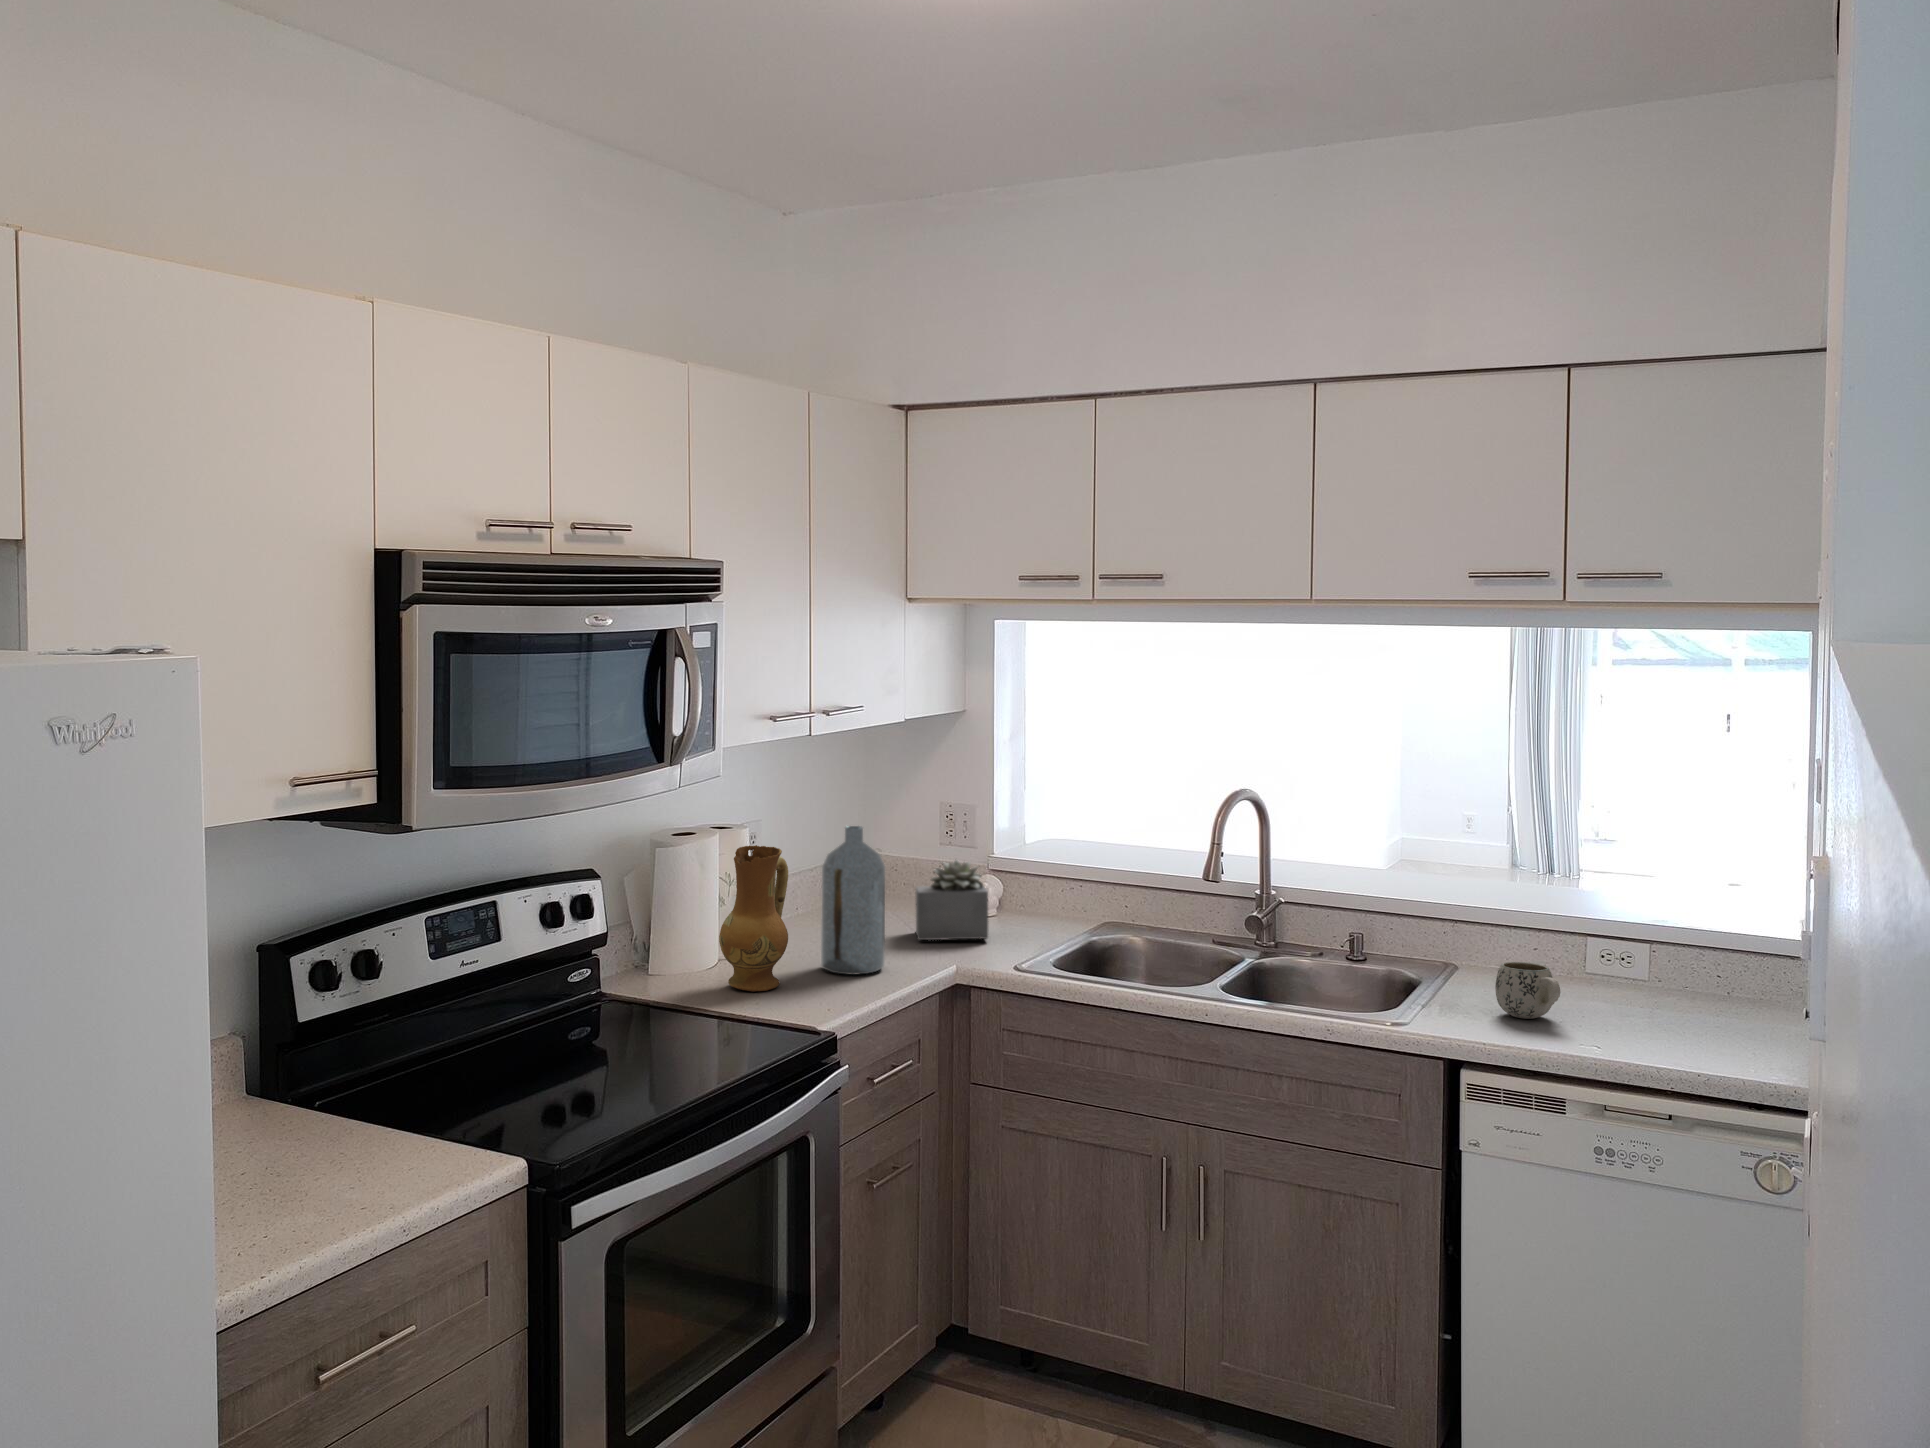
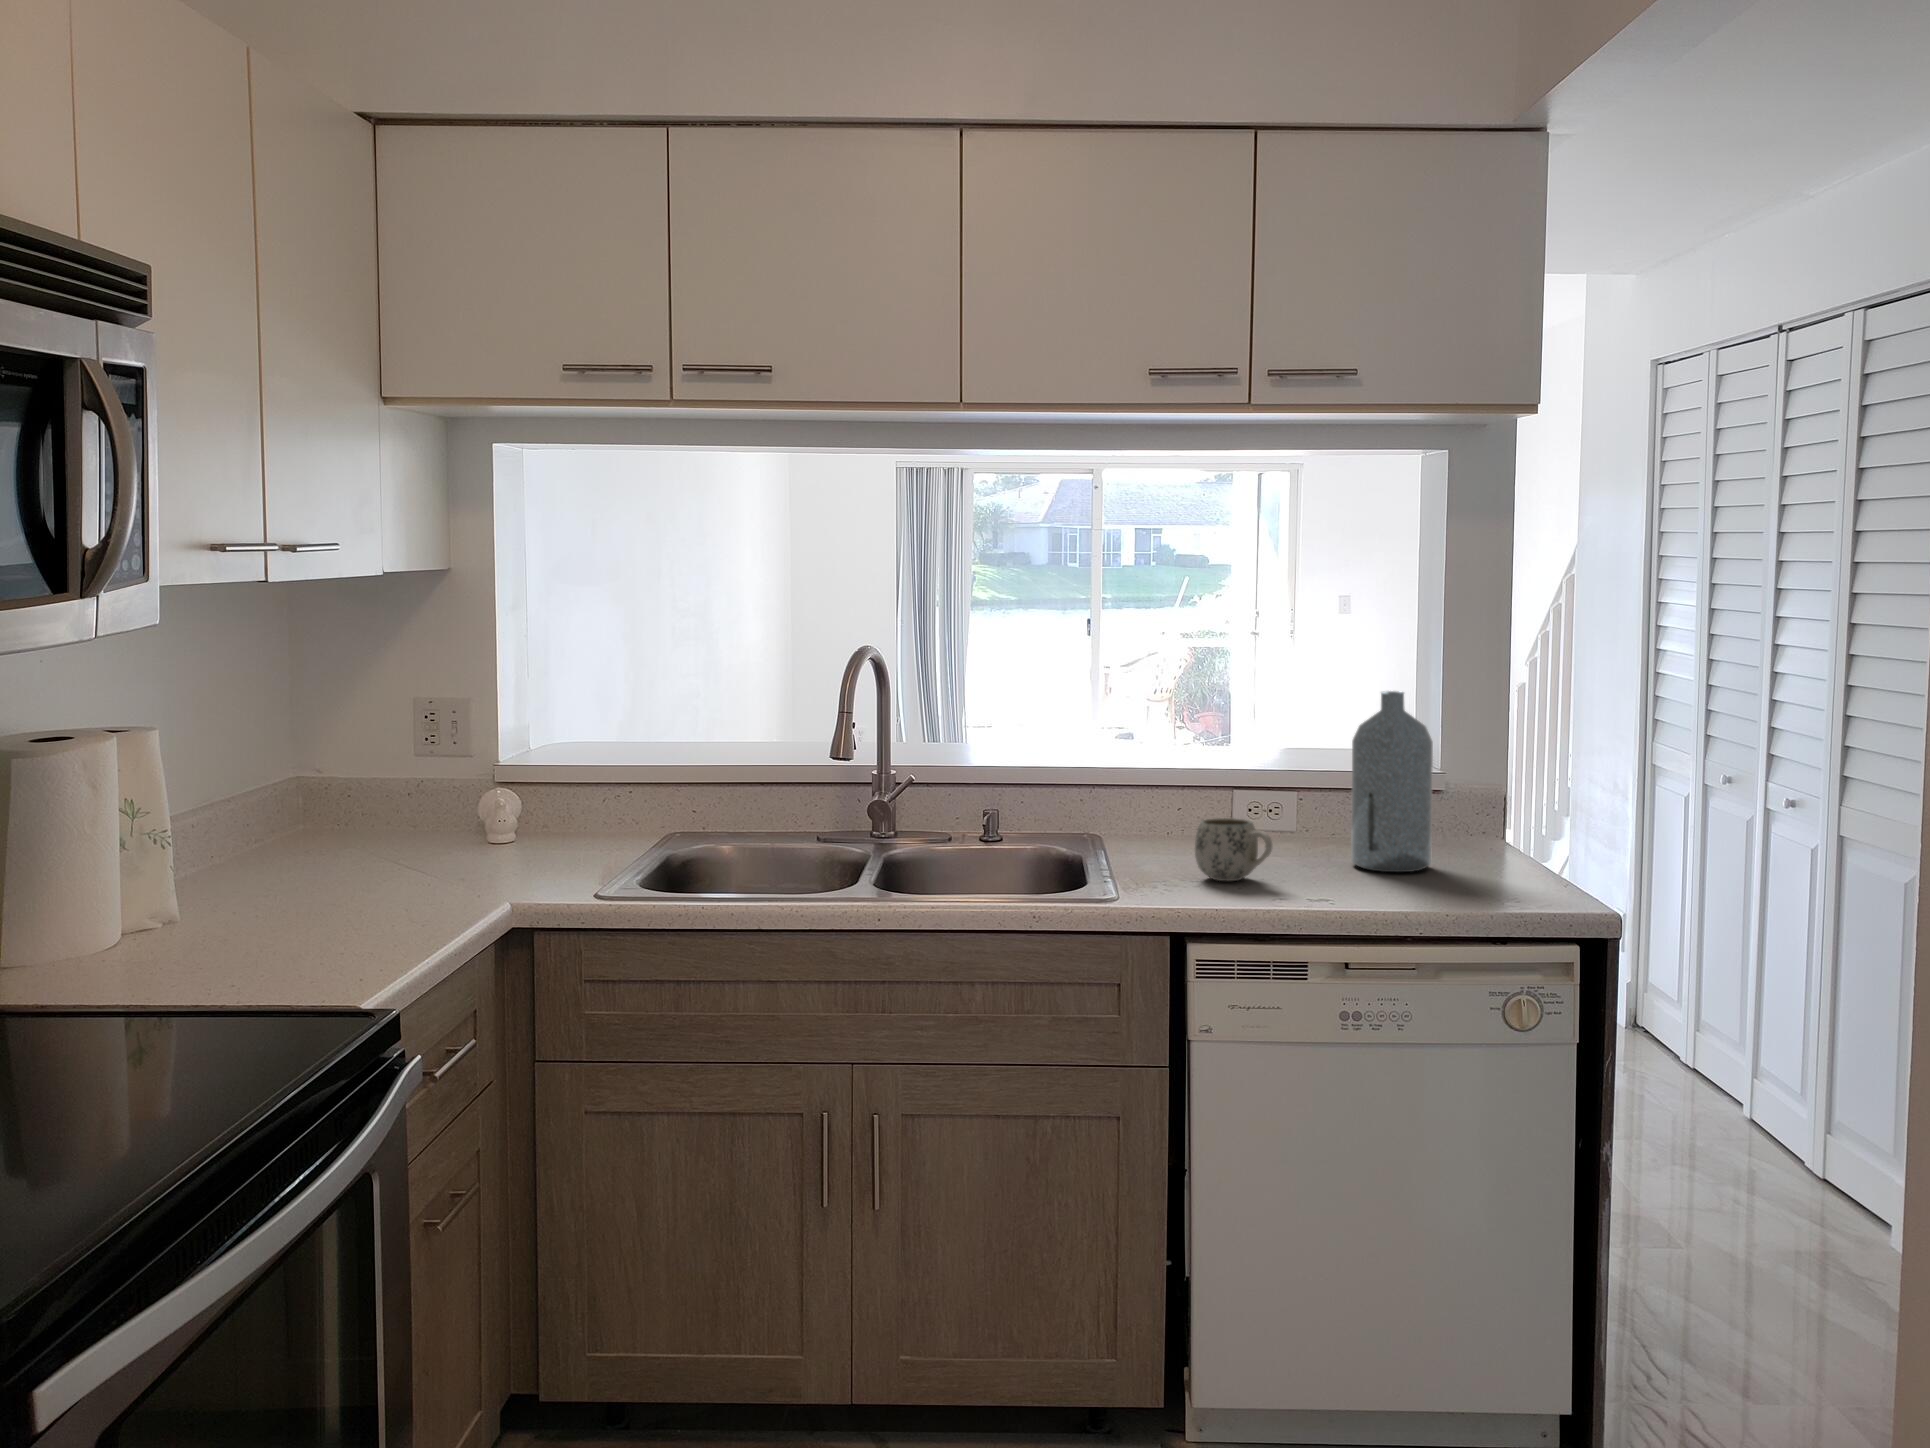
bottle: present [821,826,885,975] -> present [1351,691,1433,872]
ceramic jug: present [719,845,788,992] -> none [149,743,271,970]
succulent plant: present [915,859,988,940] -> none [417,758,537,873]

